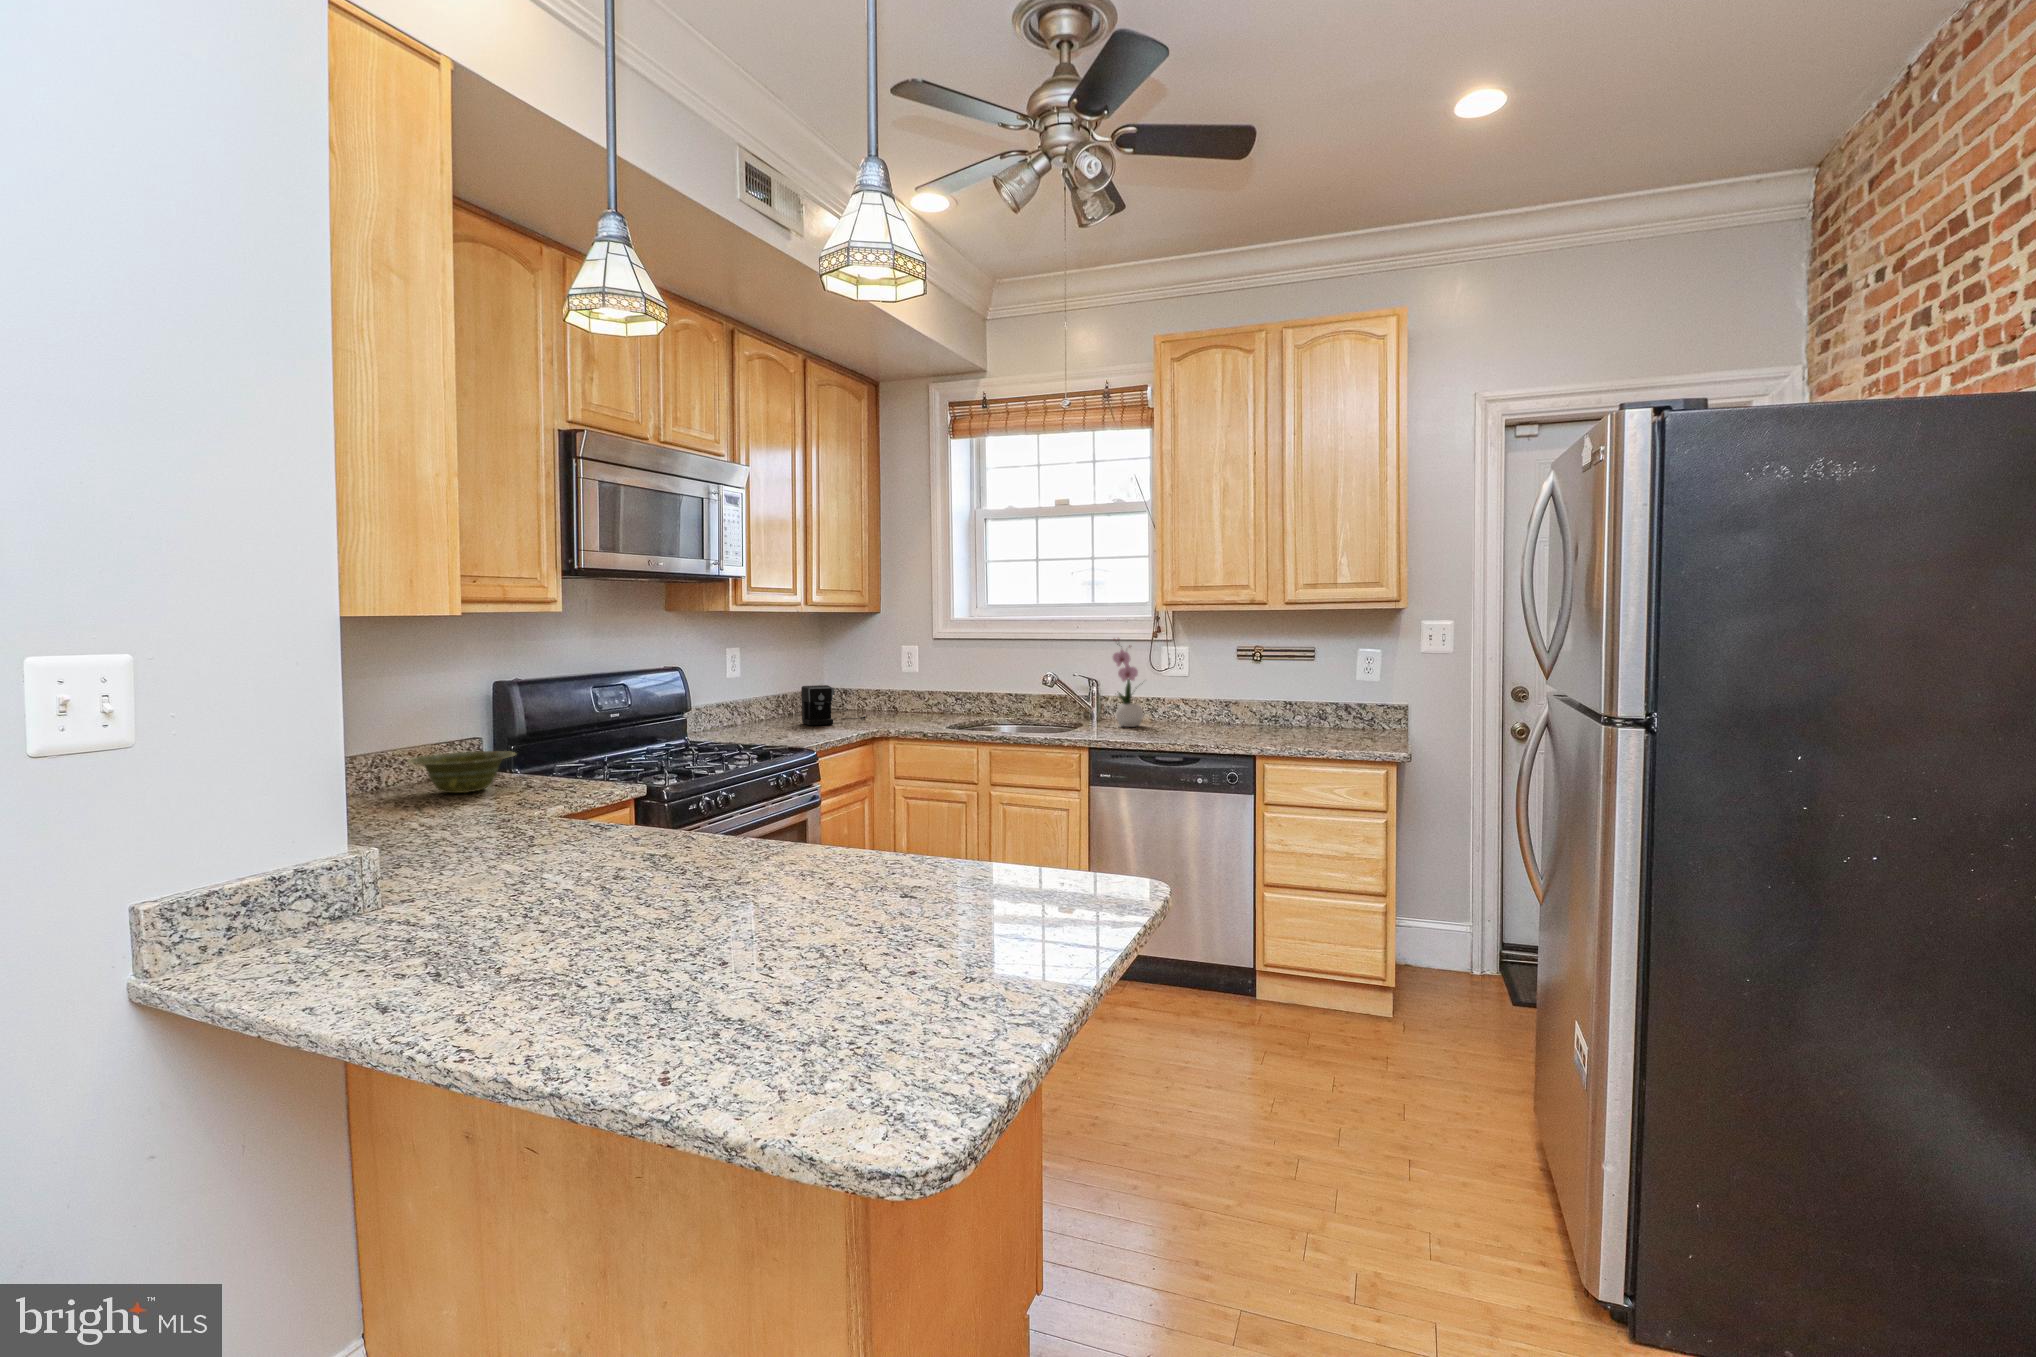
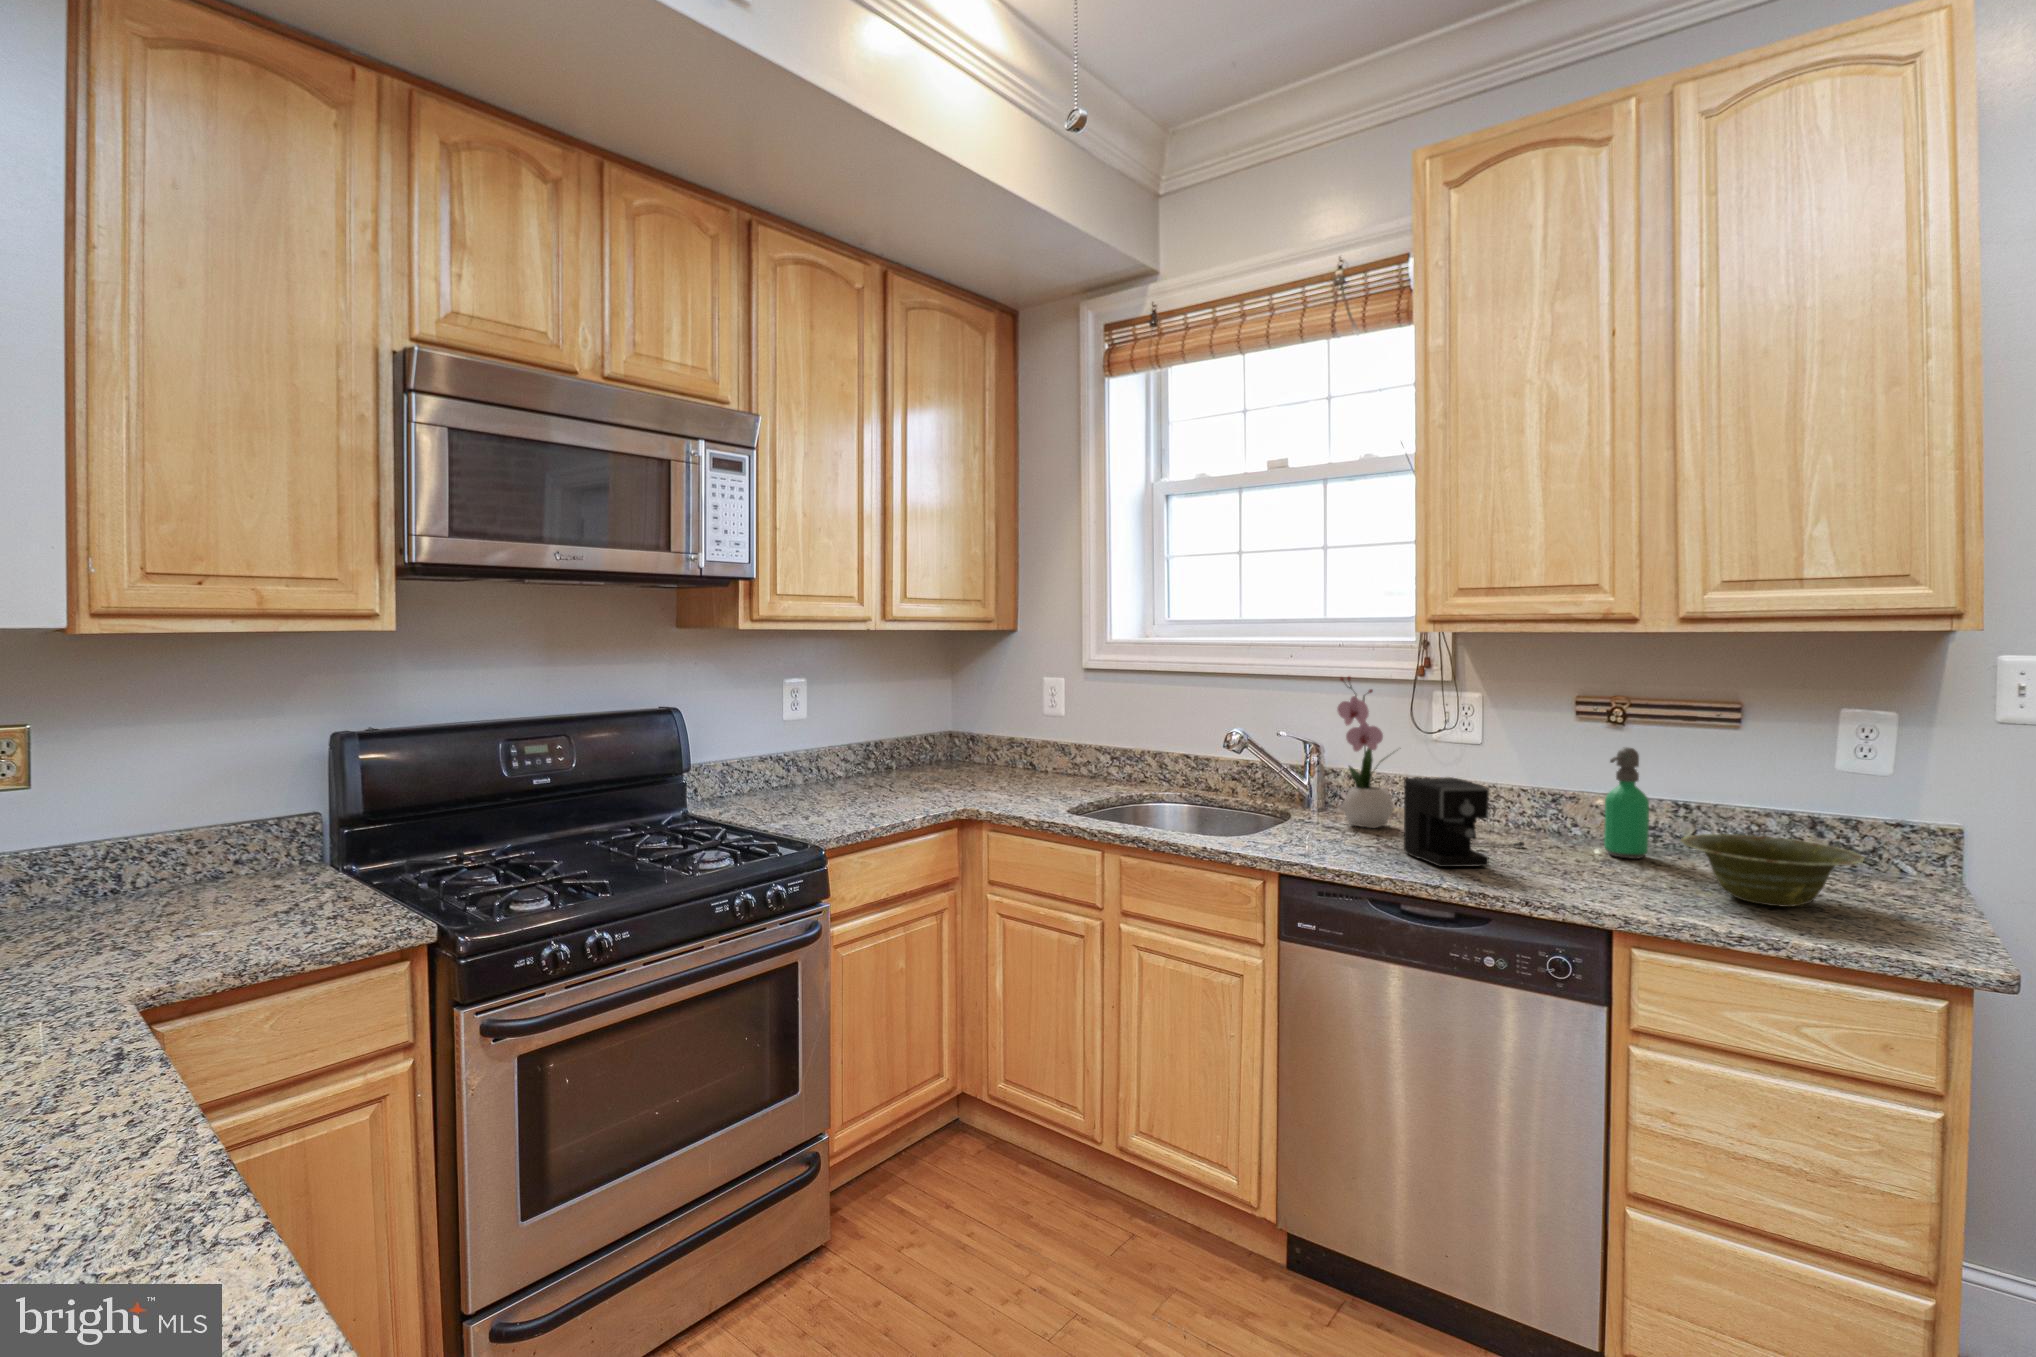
soap dispenser: none [1253,673,1274,731] -> present [1604,747,1649,859]
coffee maker: present [801,685,866,725] -> present [1404,777,1524,867]
dish: present [408,751,516,793] -> present [1680,834,1865,907]

